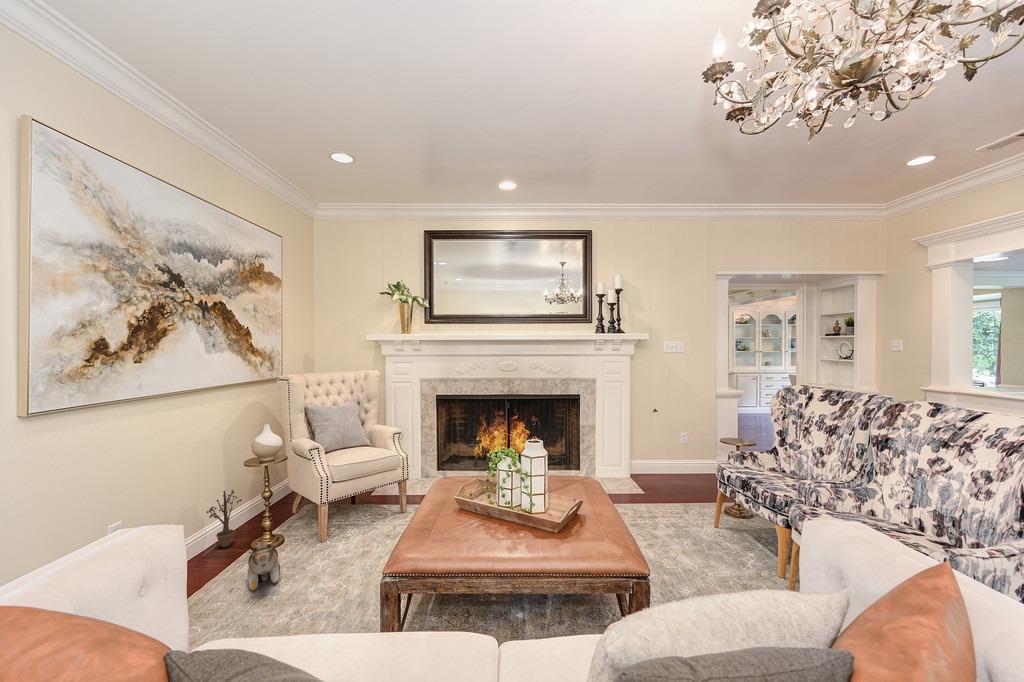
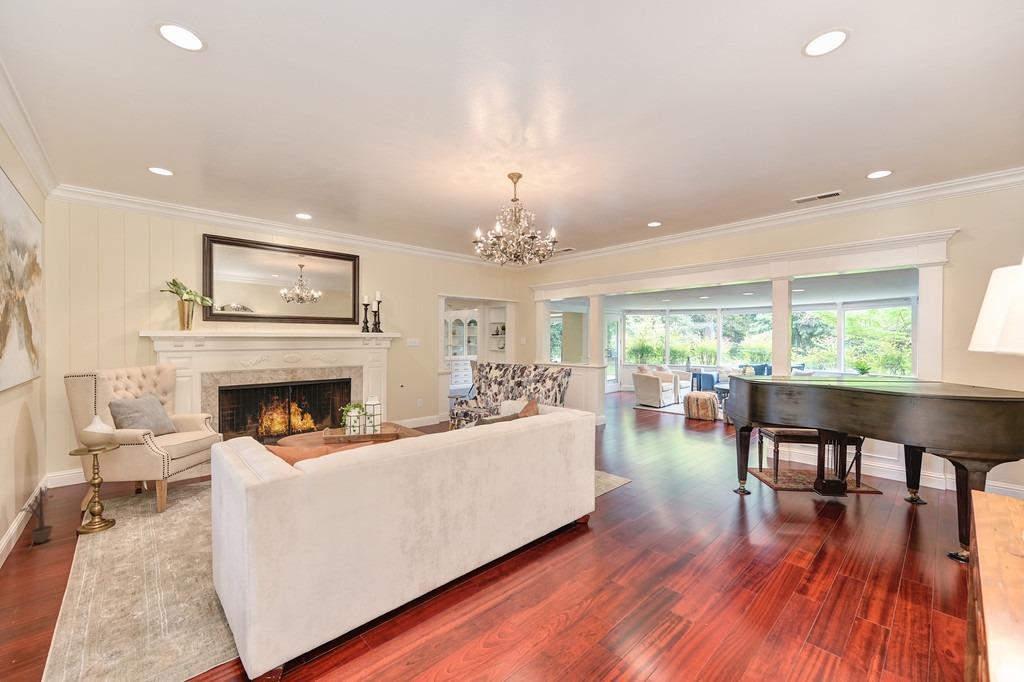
plush toy: present [248,542,280,591] -> none [114,500,168,545]

